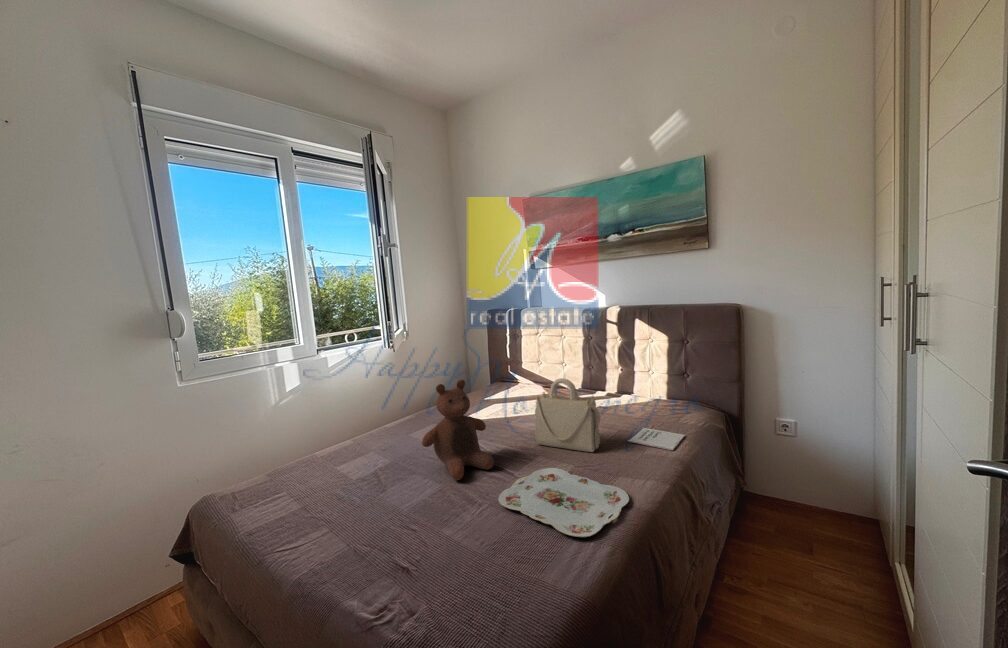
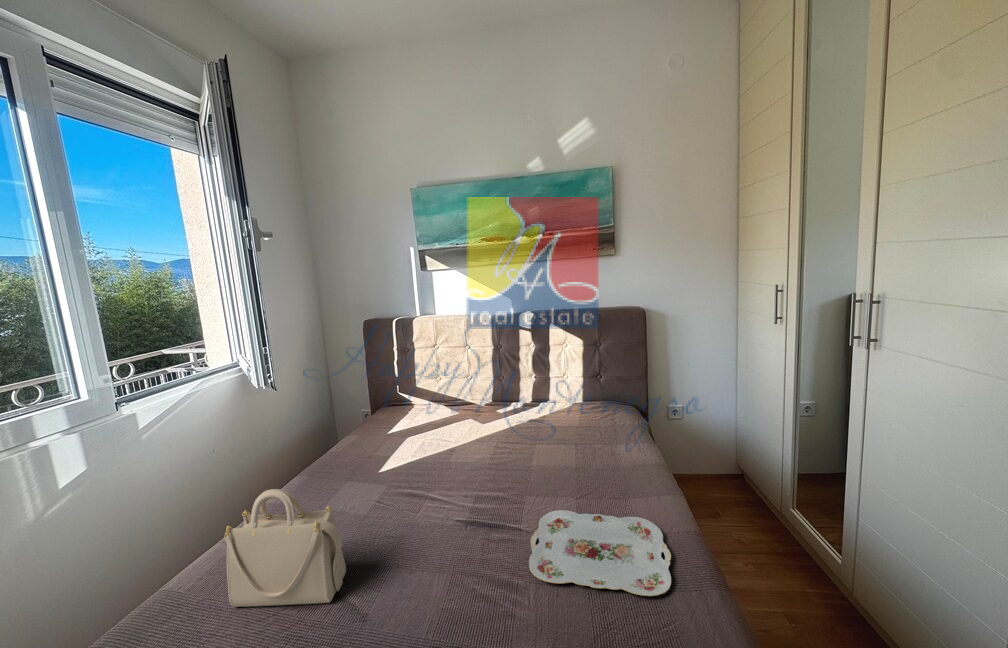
handbag: present [535,378,600,452] -> present [224,489,346,607]
stuffed bear: present [422,380,494,480] -> none [392,426,486,562]
notebook: present [628,428,685,450] -> none [591,437,639,460]

